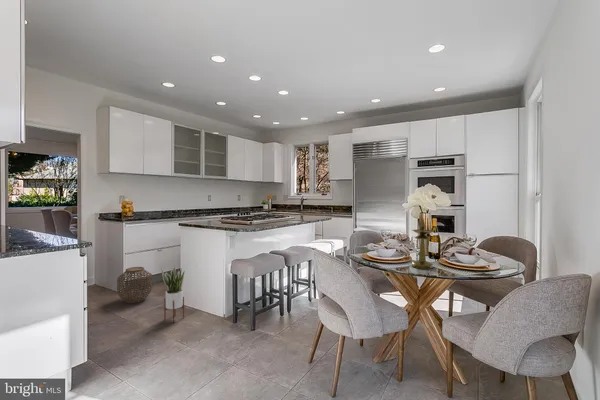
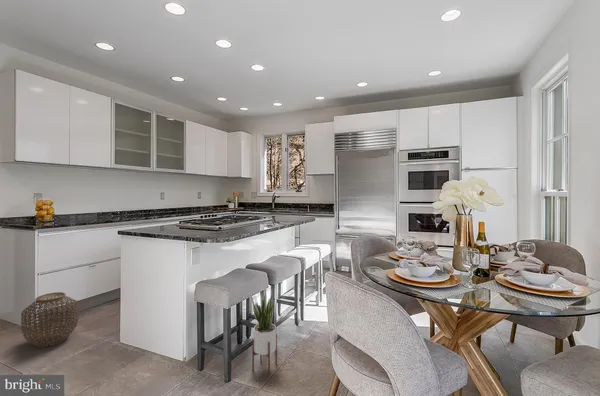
candlestick: present [411,218,434,269] -> none [482,221,519,300]
potted plant: present [161,266,185,322] -> present [251,292,277,373]

